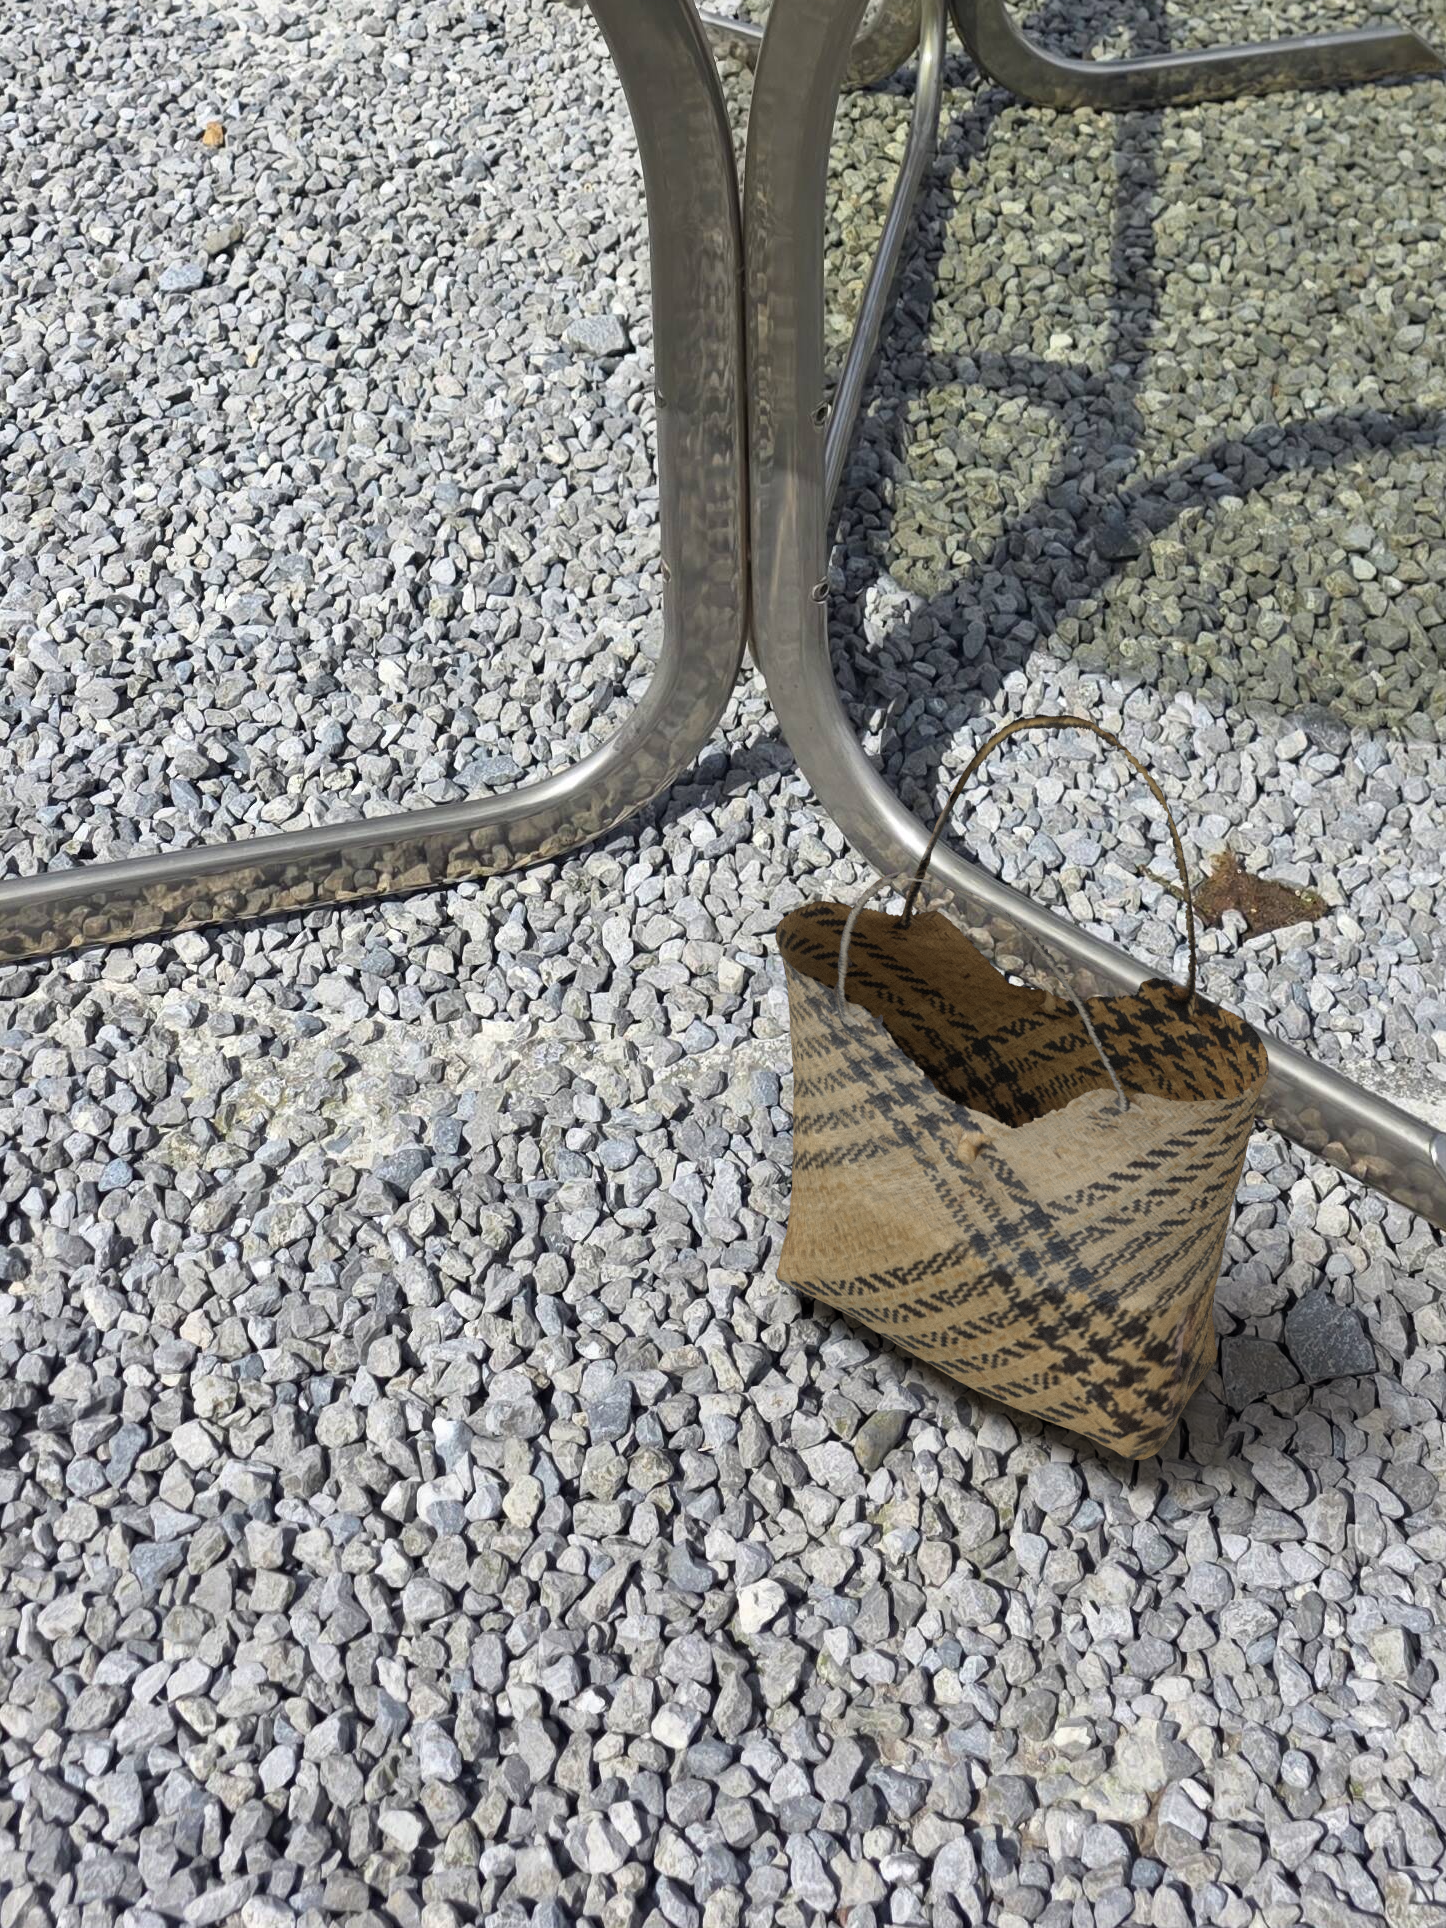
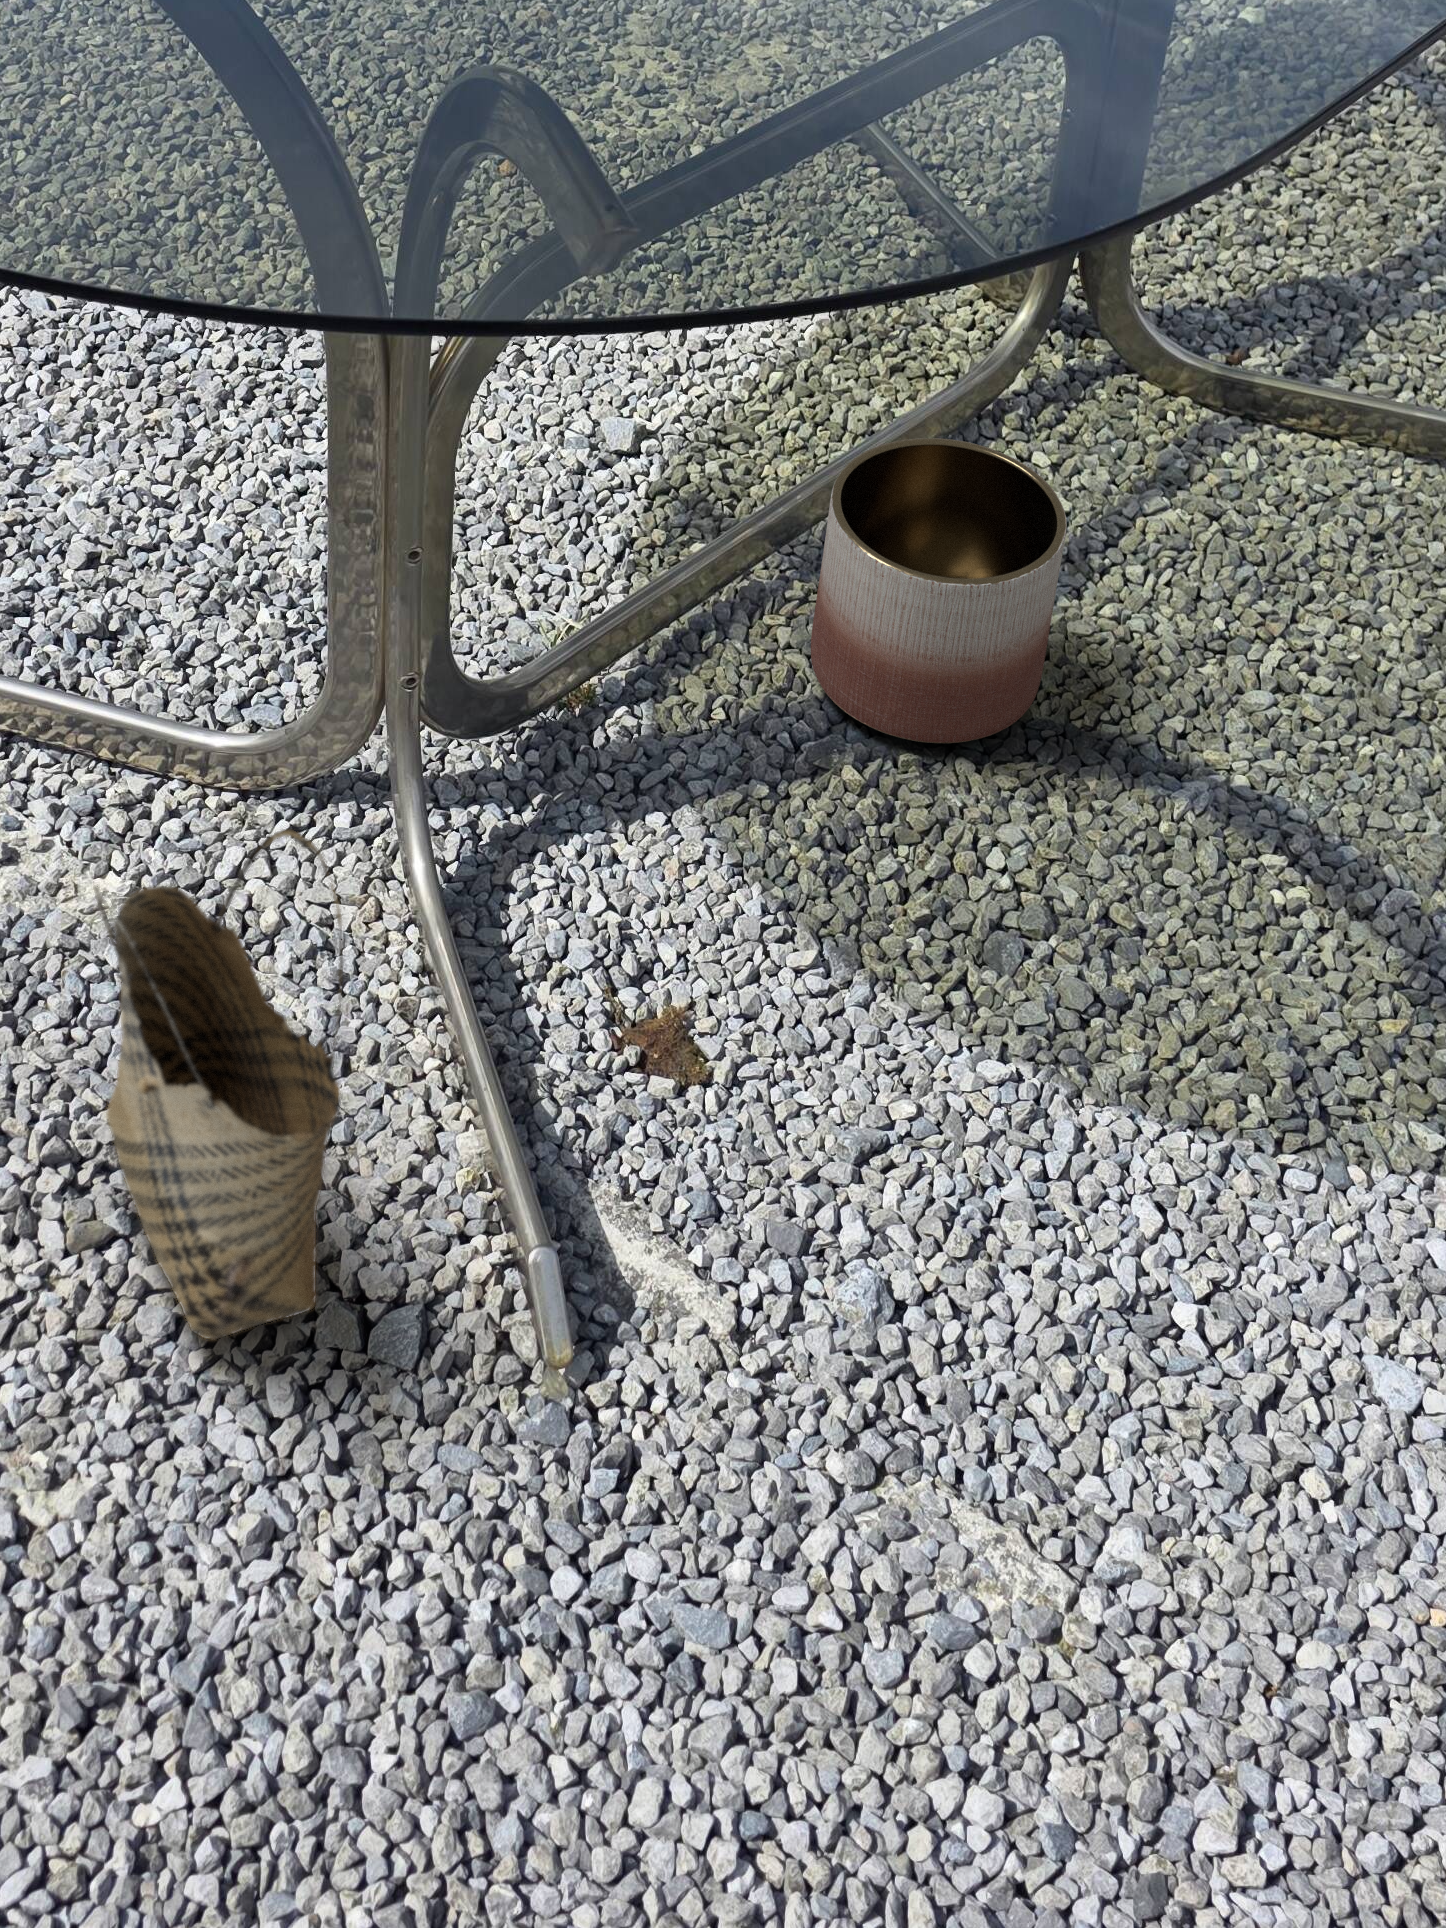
planter: none [1015,142,1305,491] -> present [811,438,1067,743]

